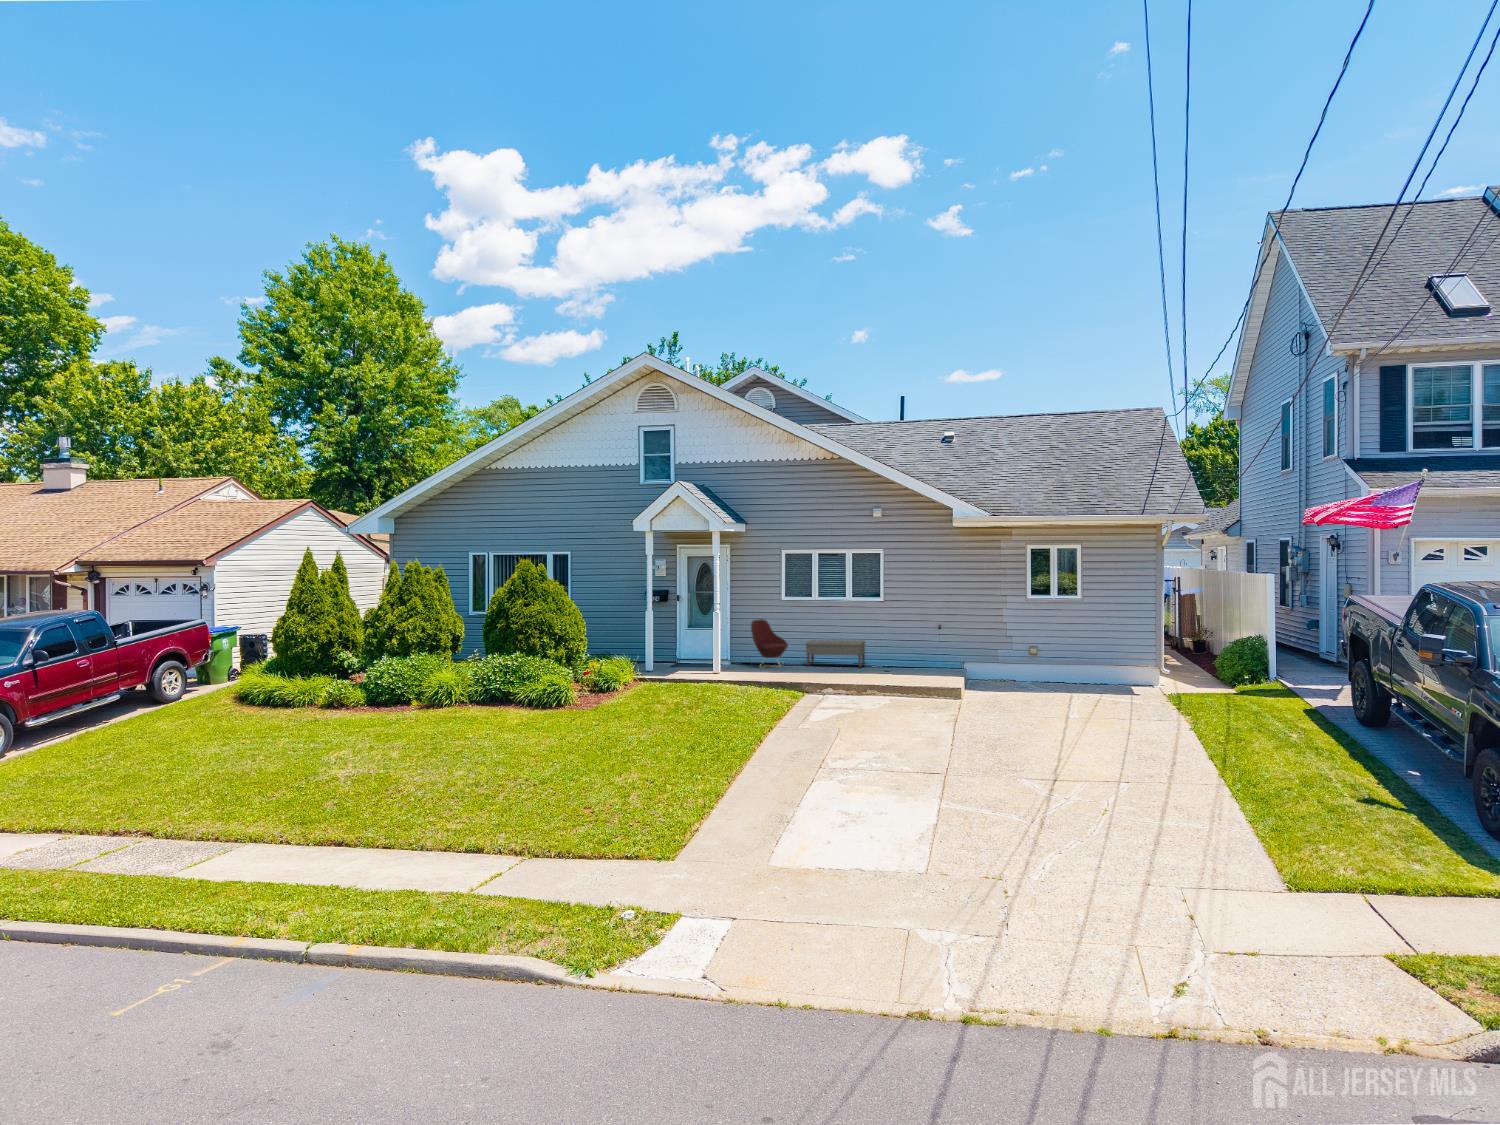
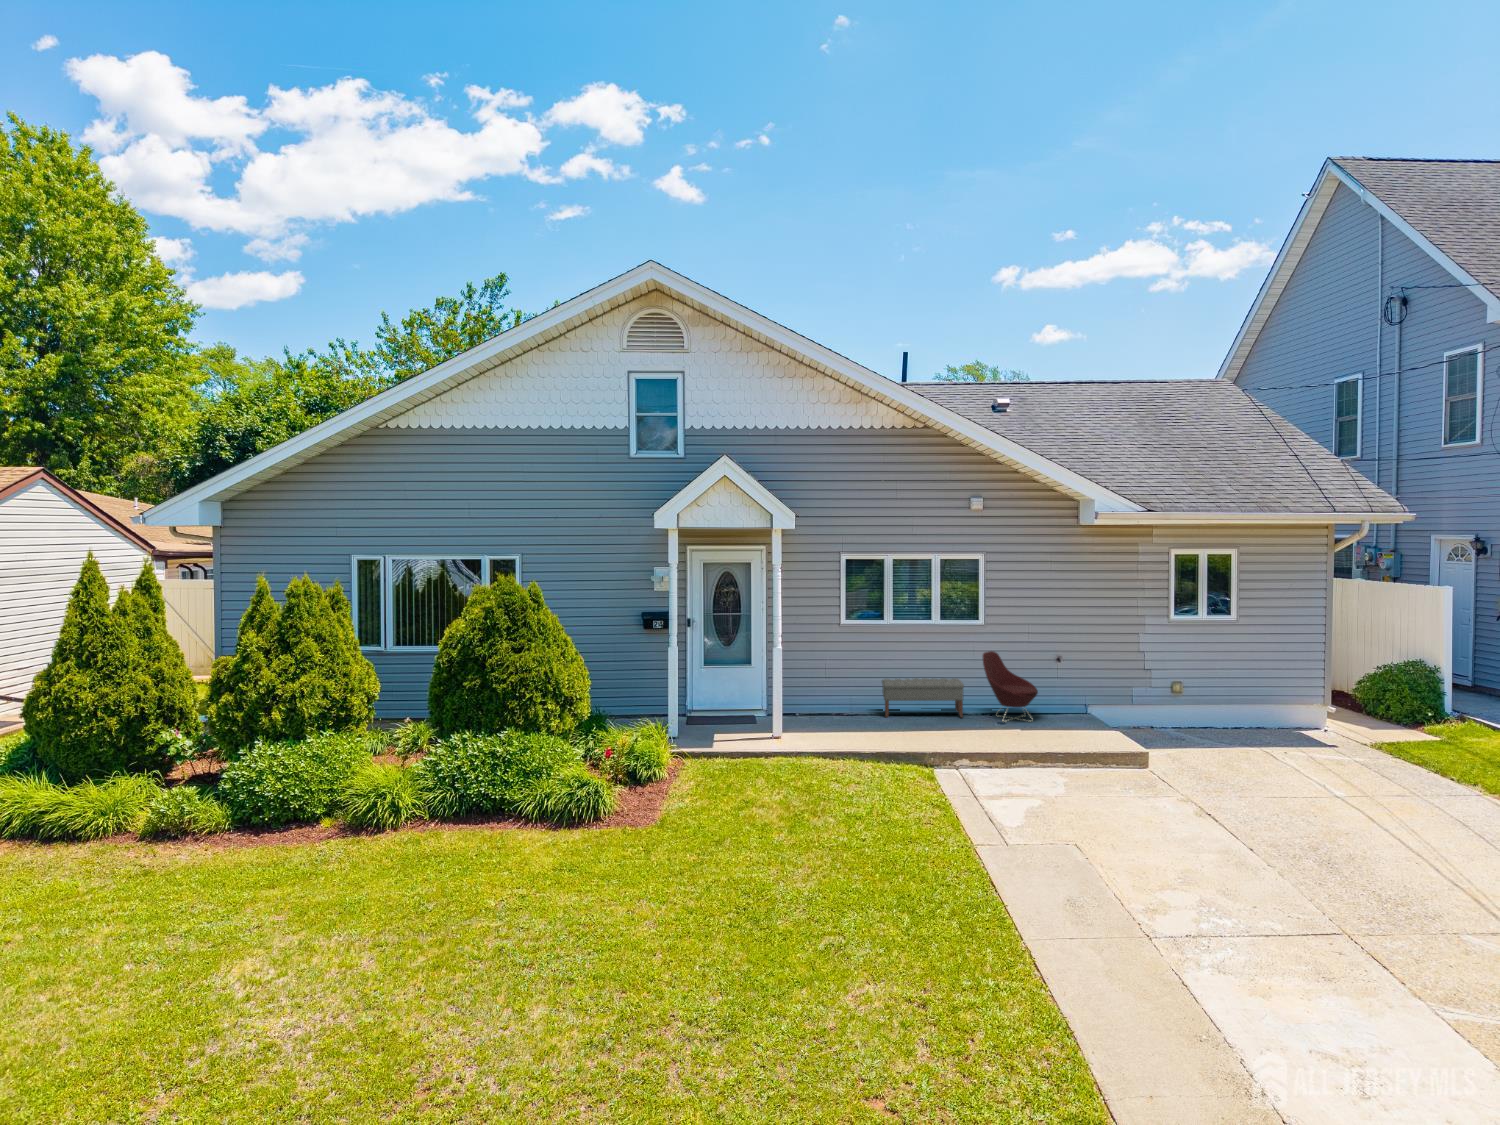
chair: present [751,619,788,666] -> present [983,651,1038,722]

